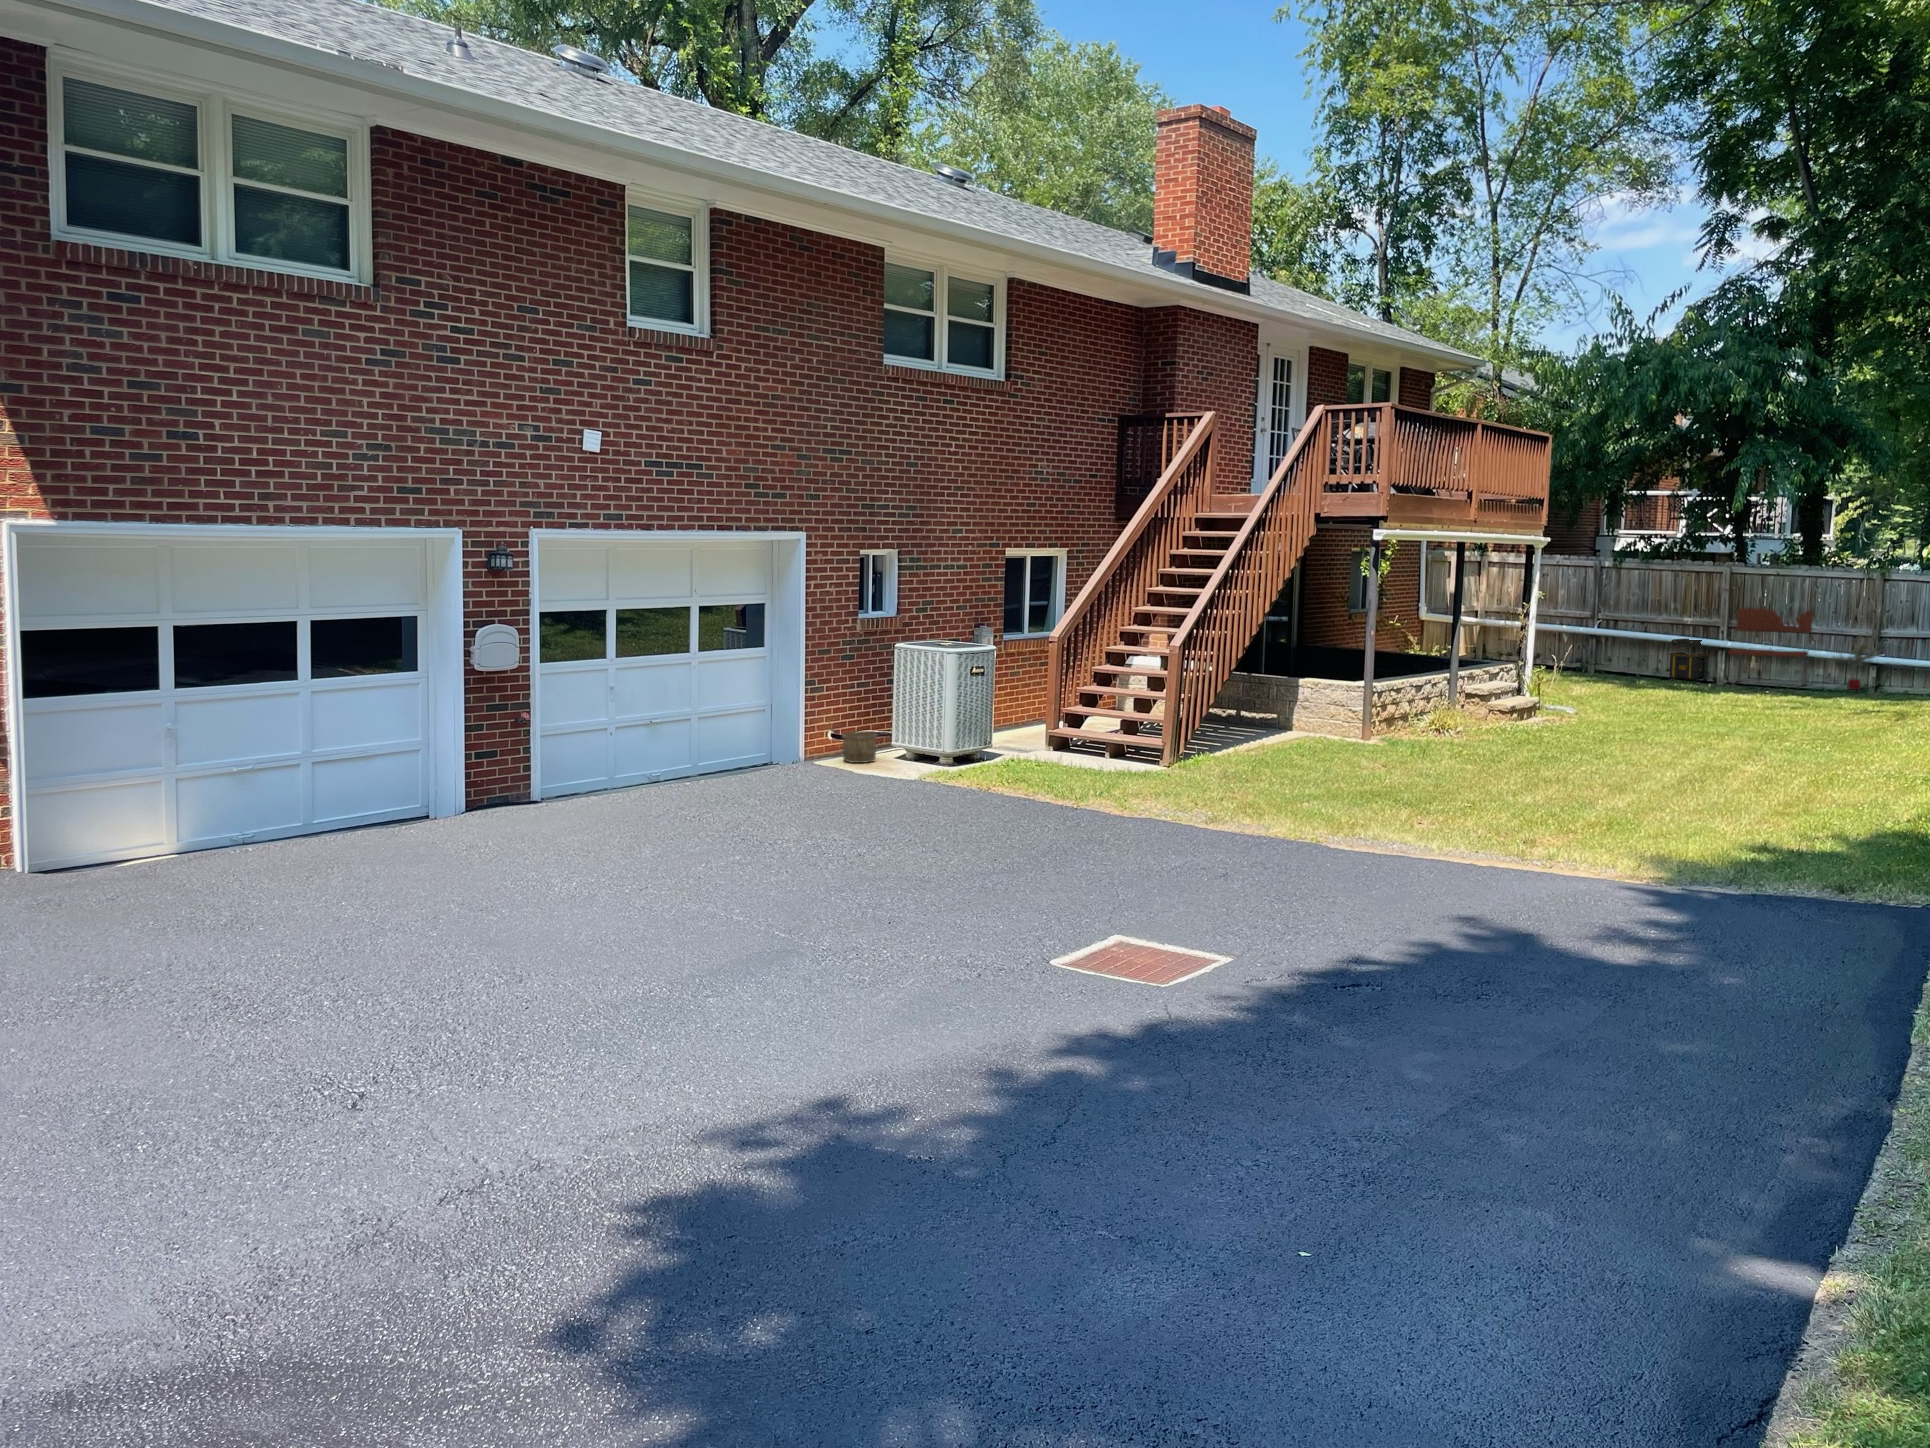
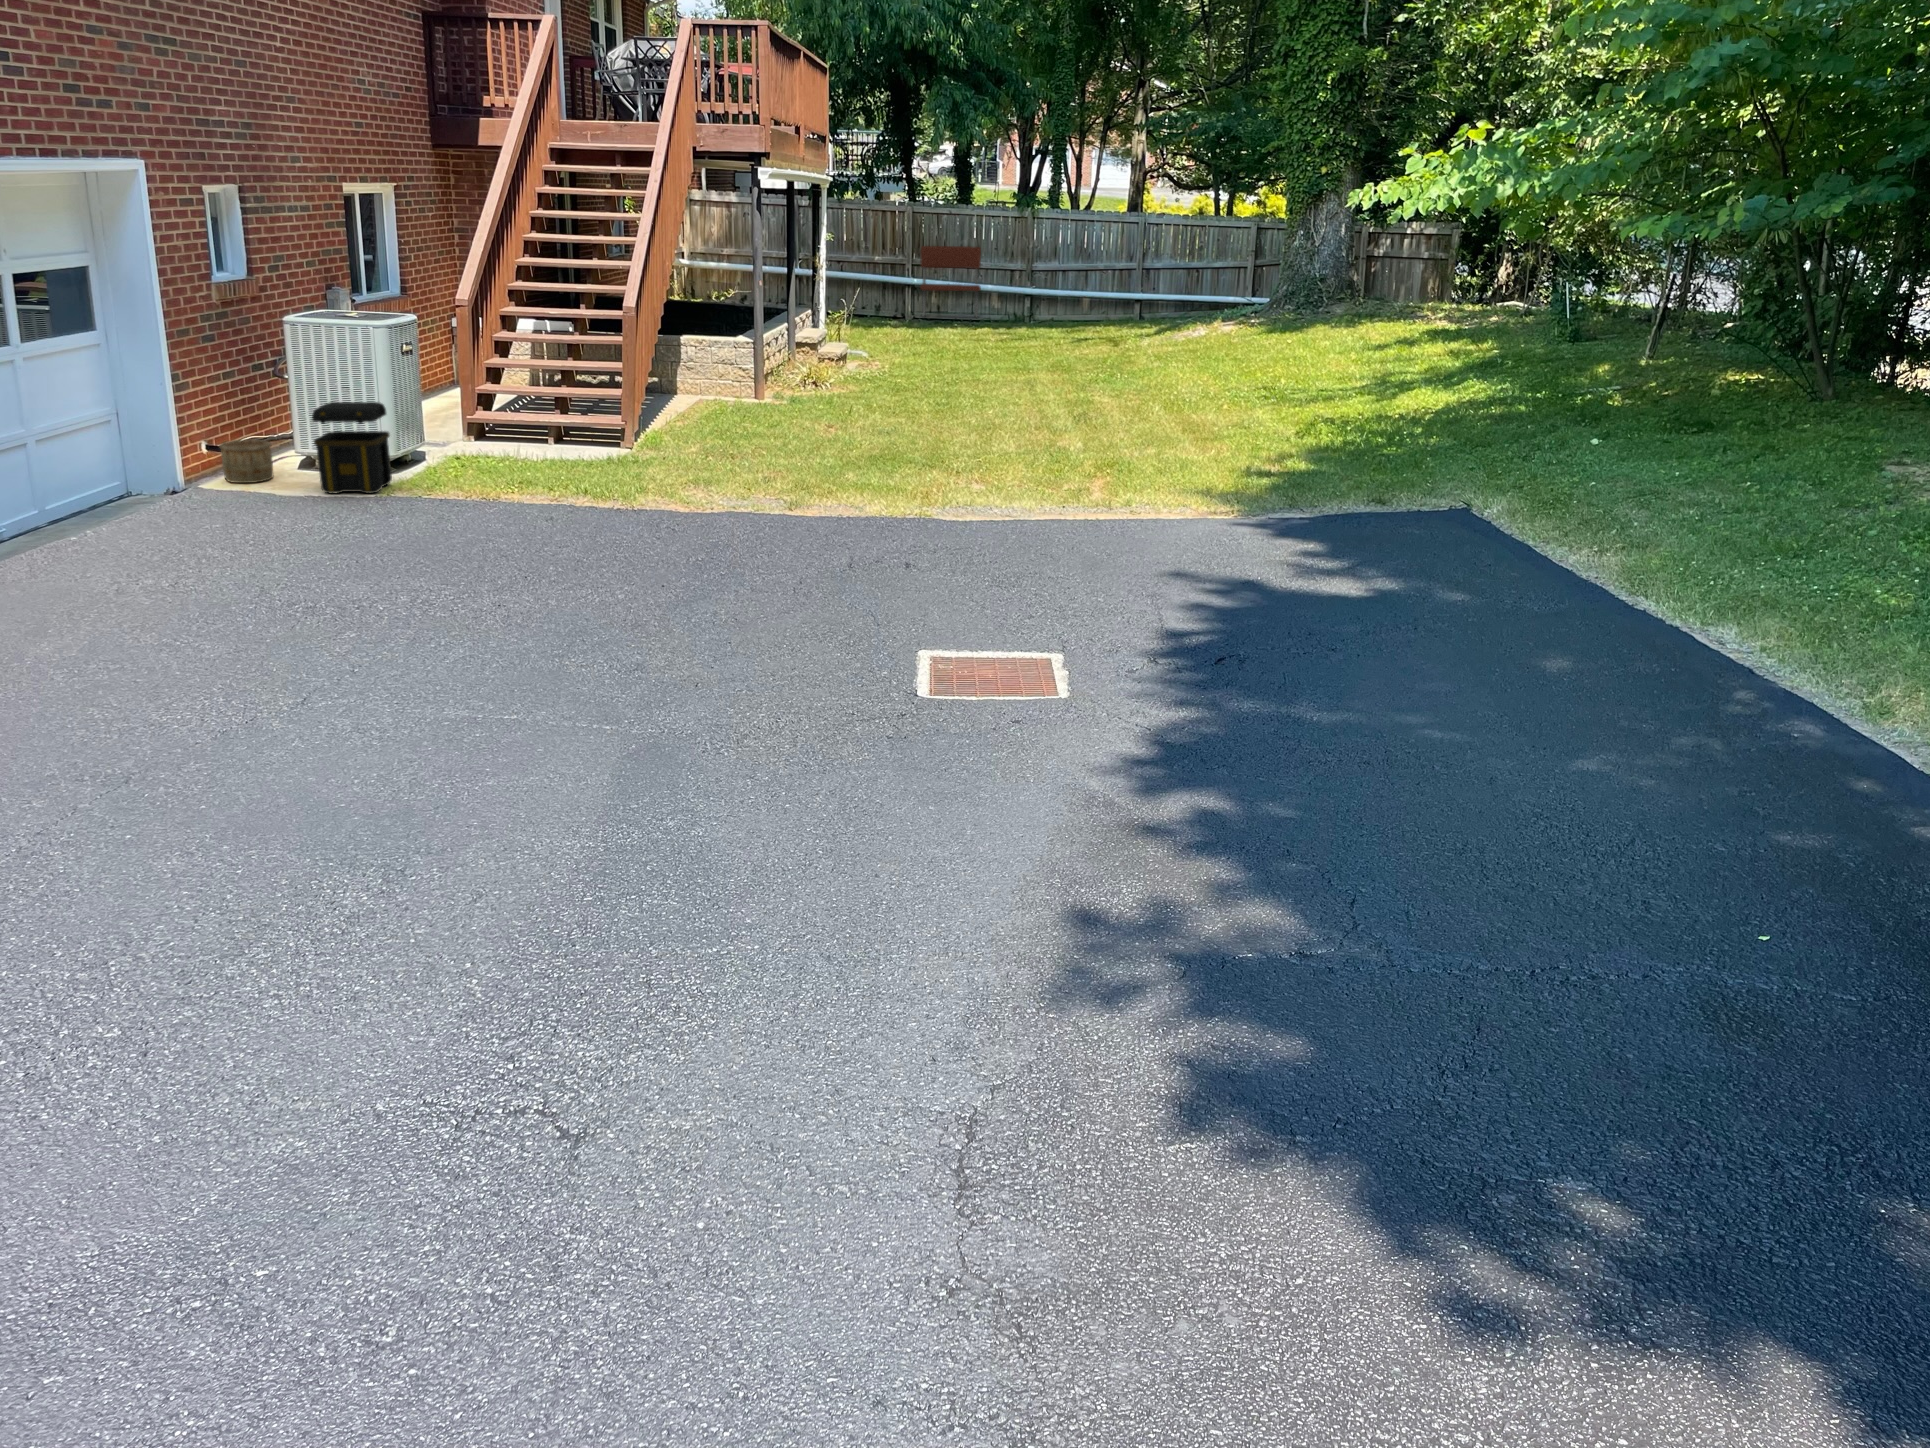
potted tree: present [1834,635,1881,690] -> none [999,268,1038,319]
toolbox: present [1669,639,1709,680] -> present [312,402,392,493]

